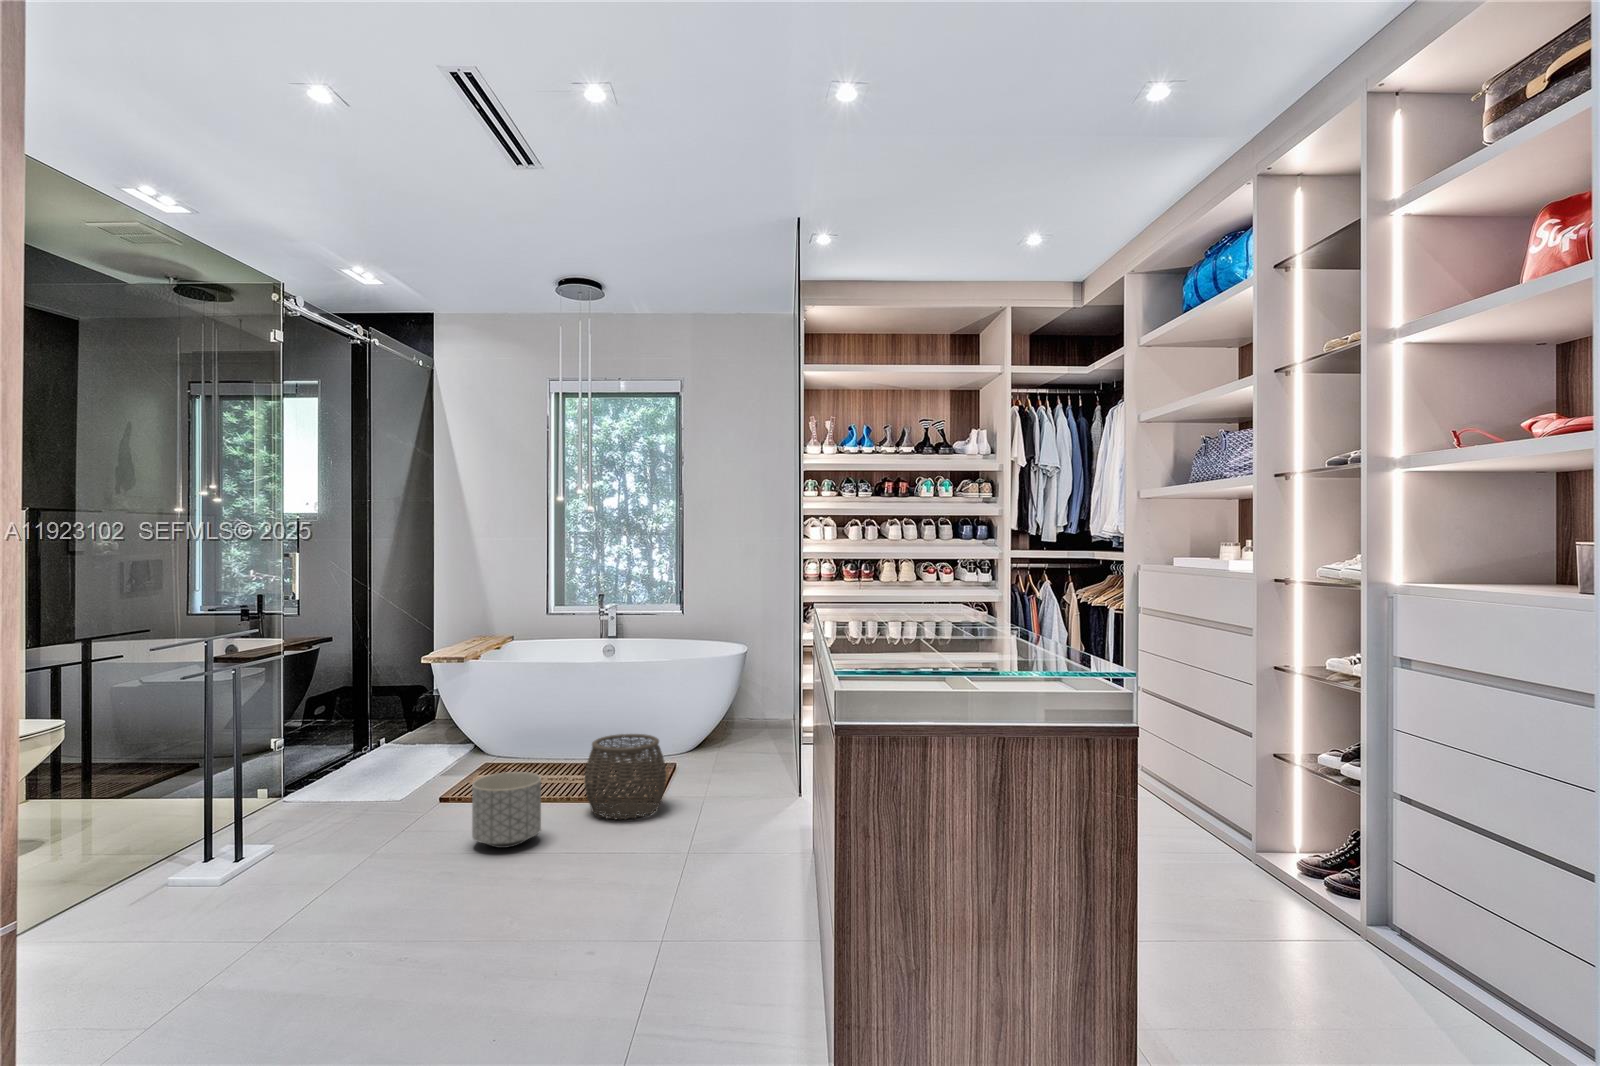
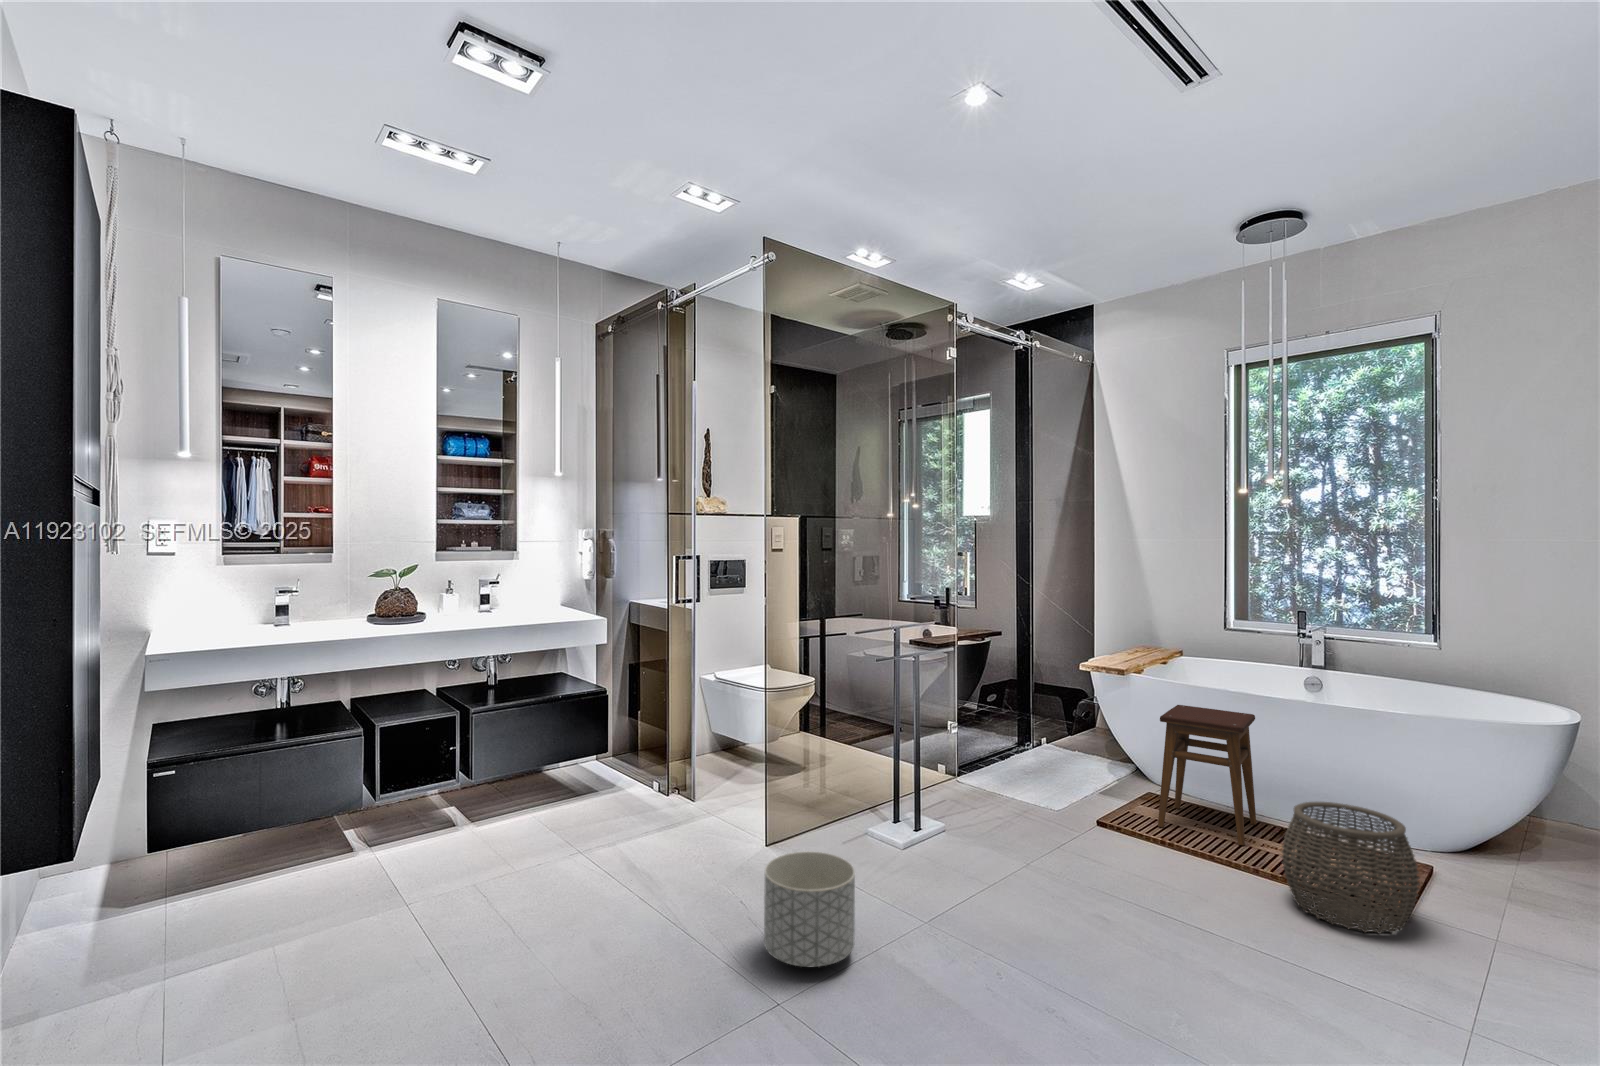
stool: none [492,682,569,790] -> present [1158,705,1256,845]
planter: present [472,772,541,848] -> present [764,851,855,967]

